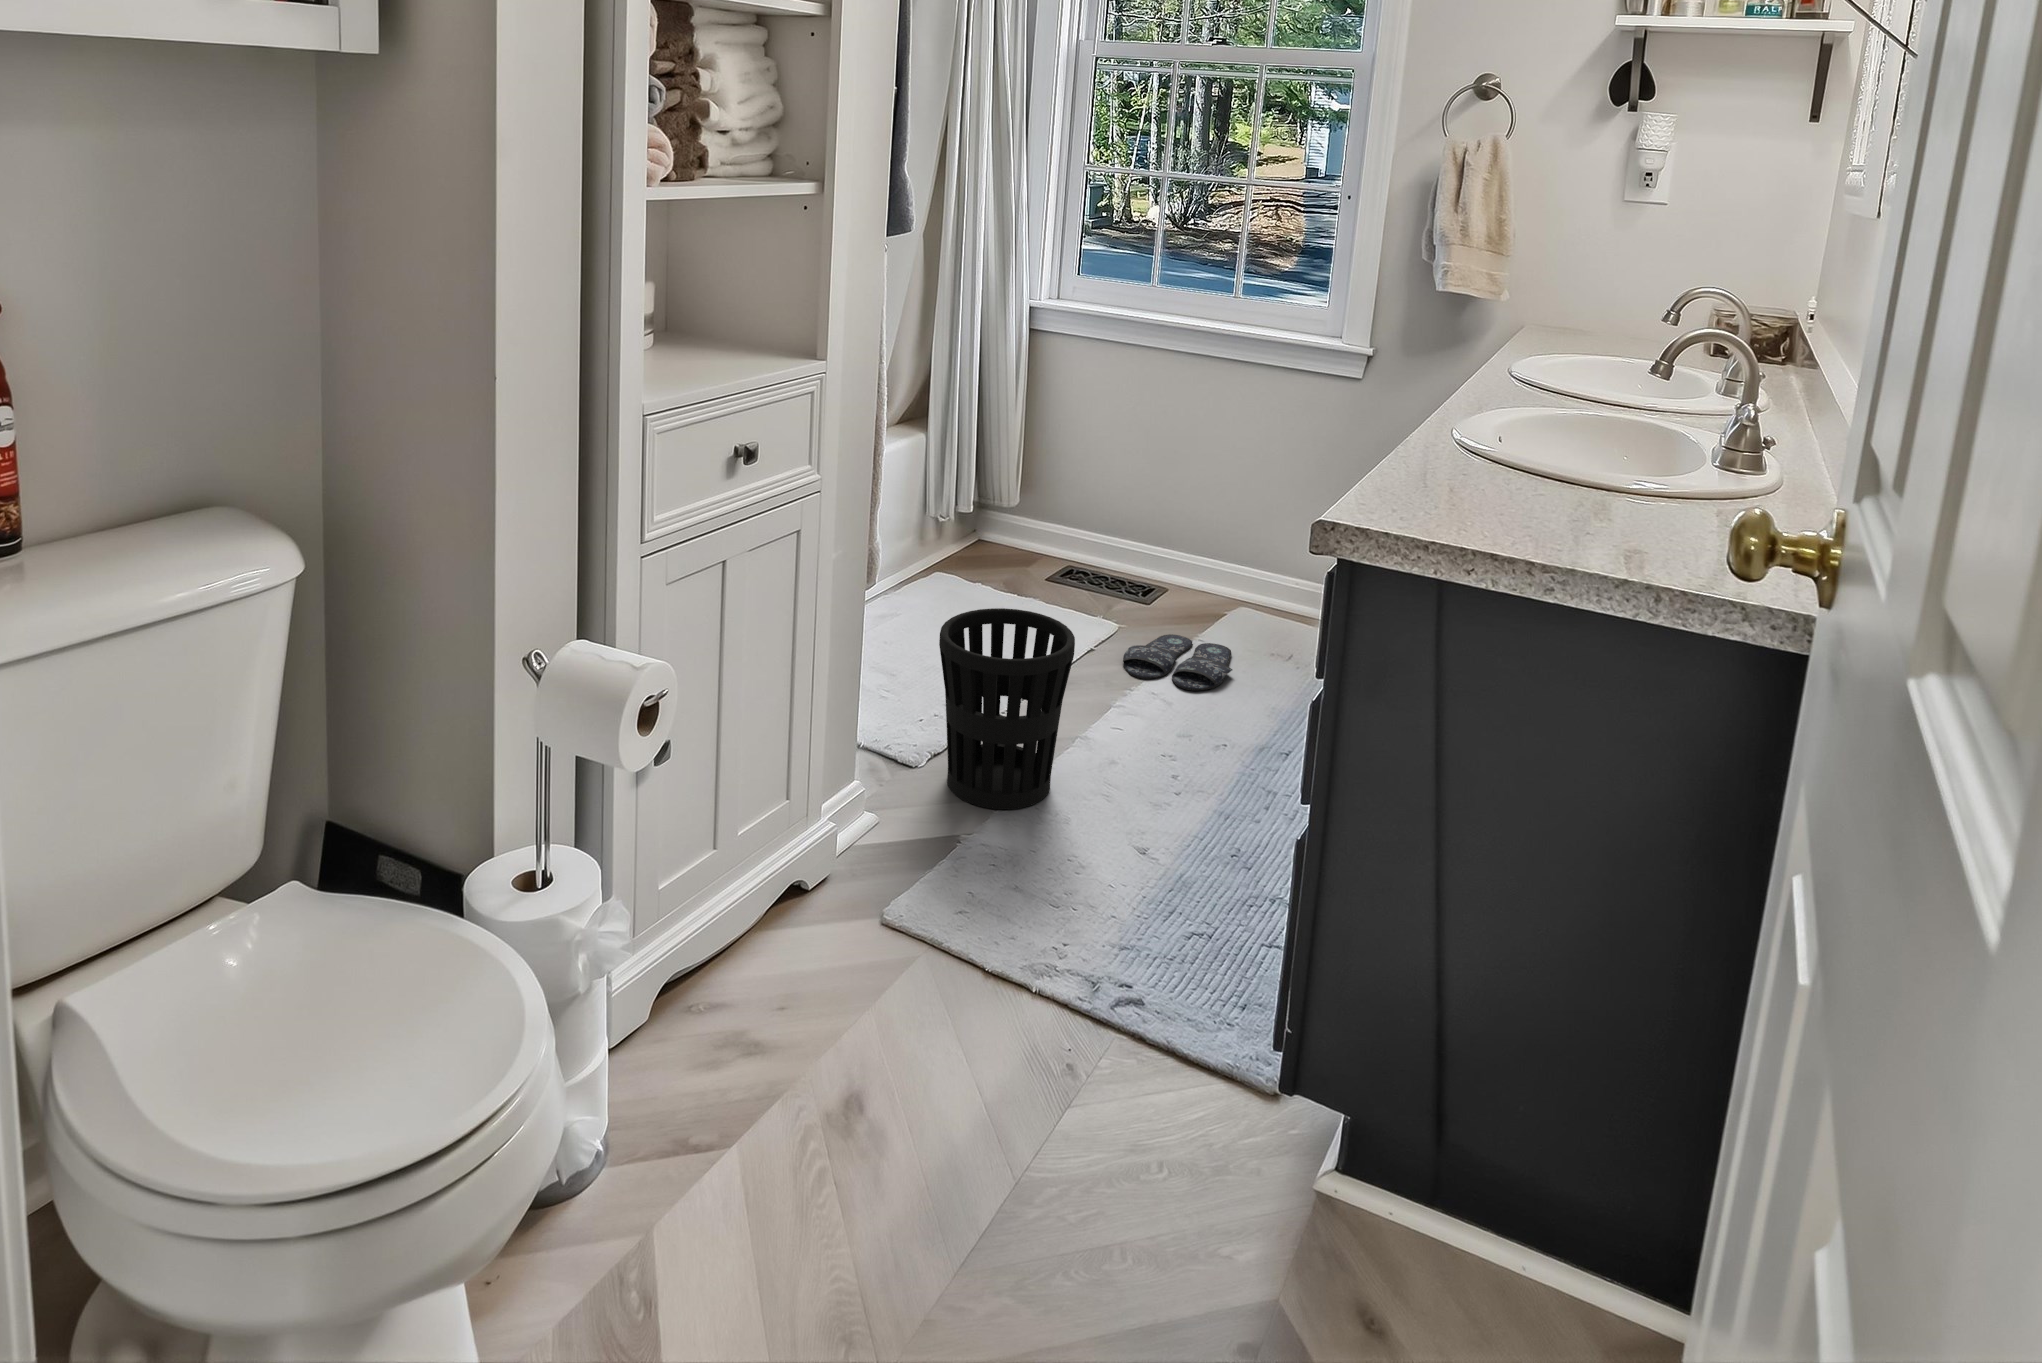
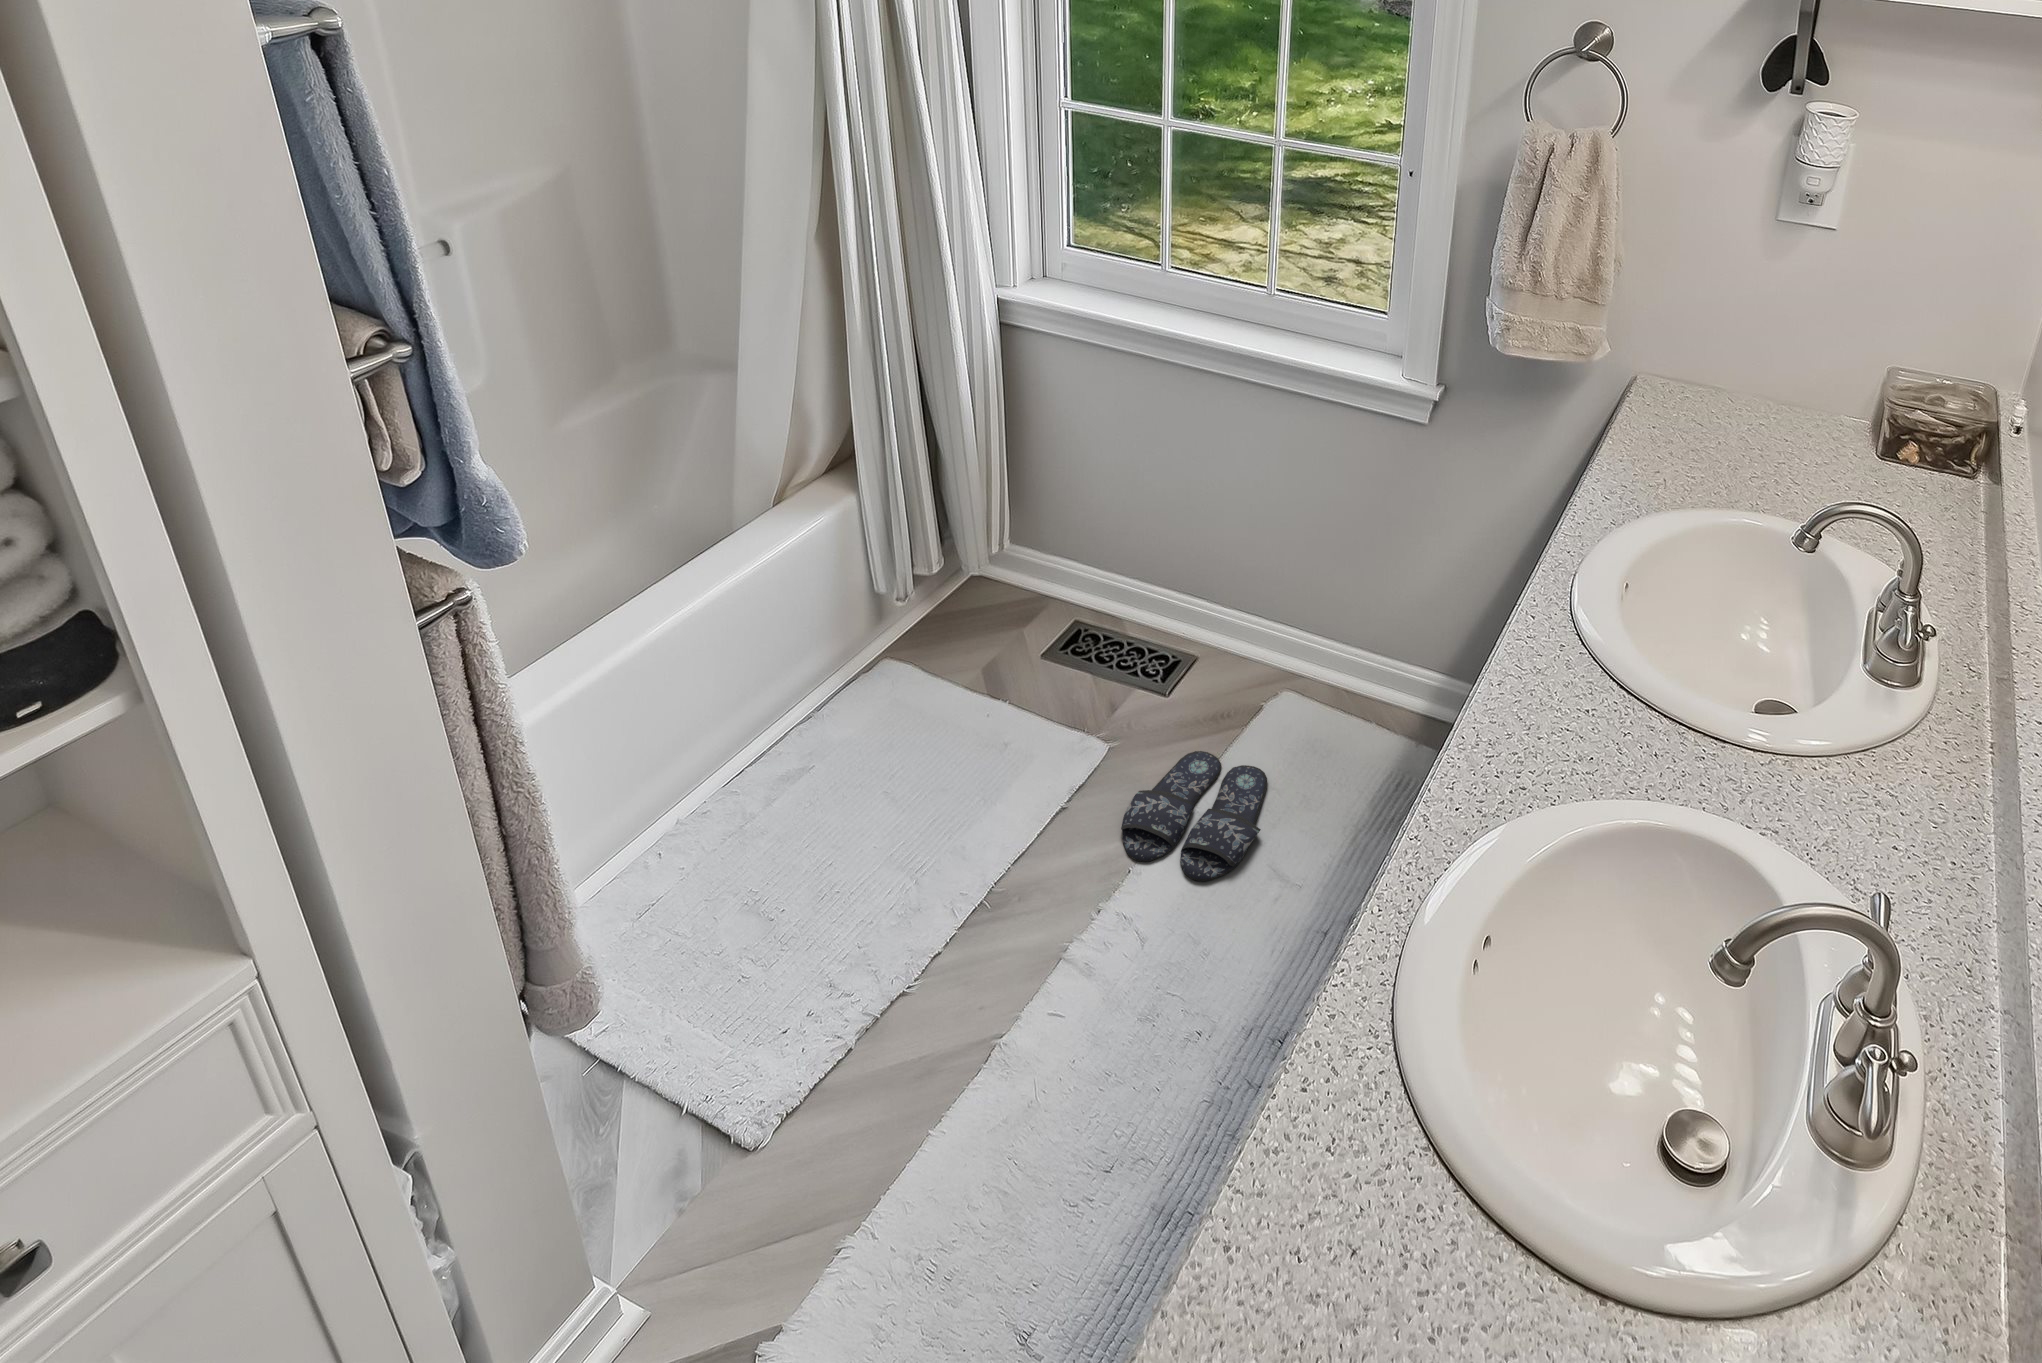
wastebasket: present [939,608,1075,809] -> none [768,938,970,1230]

